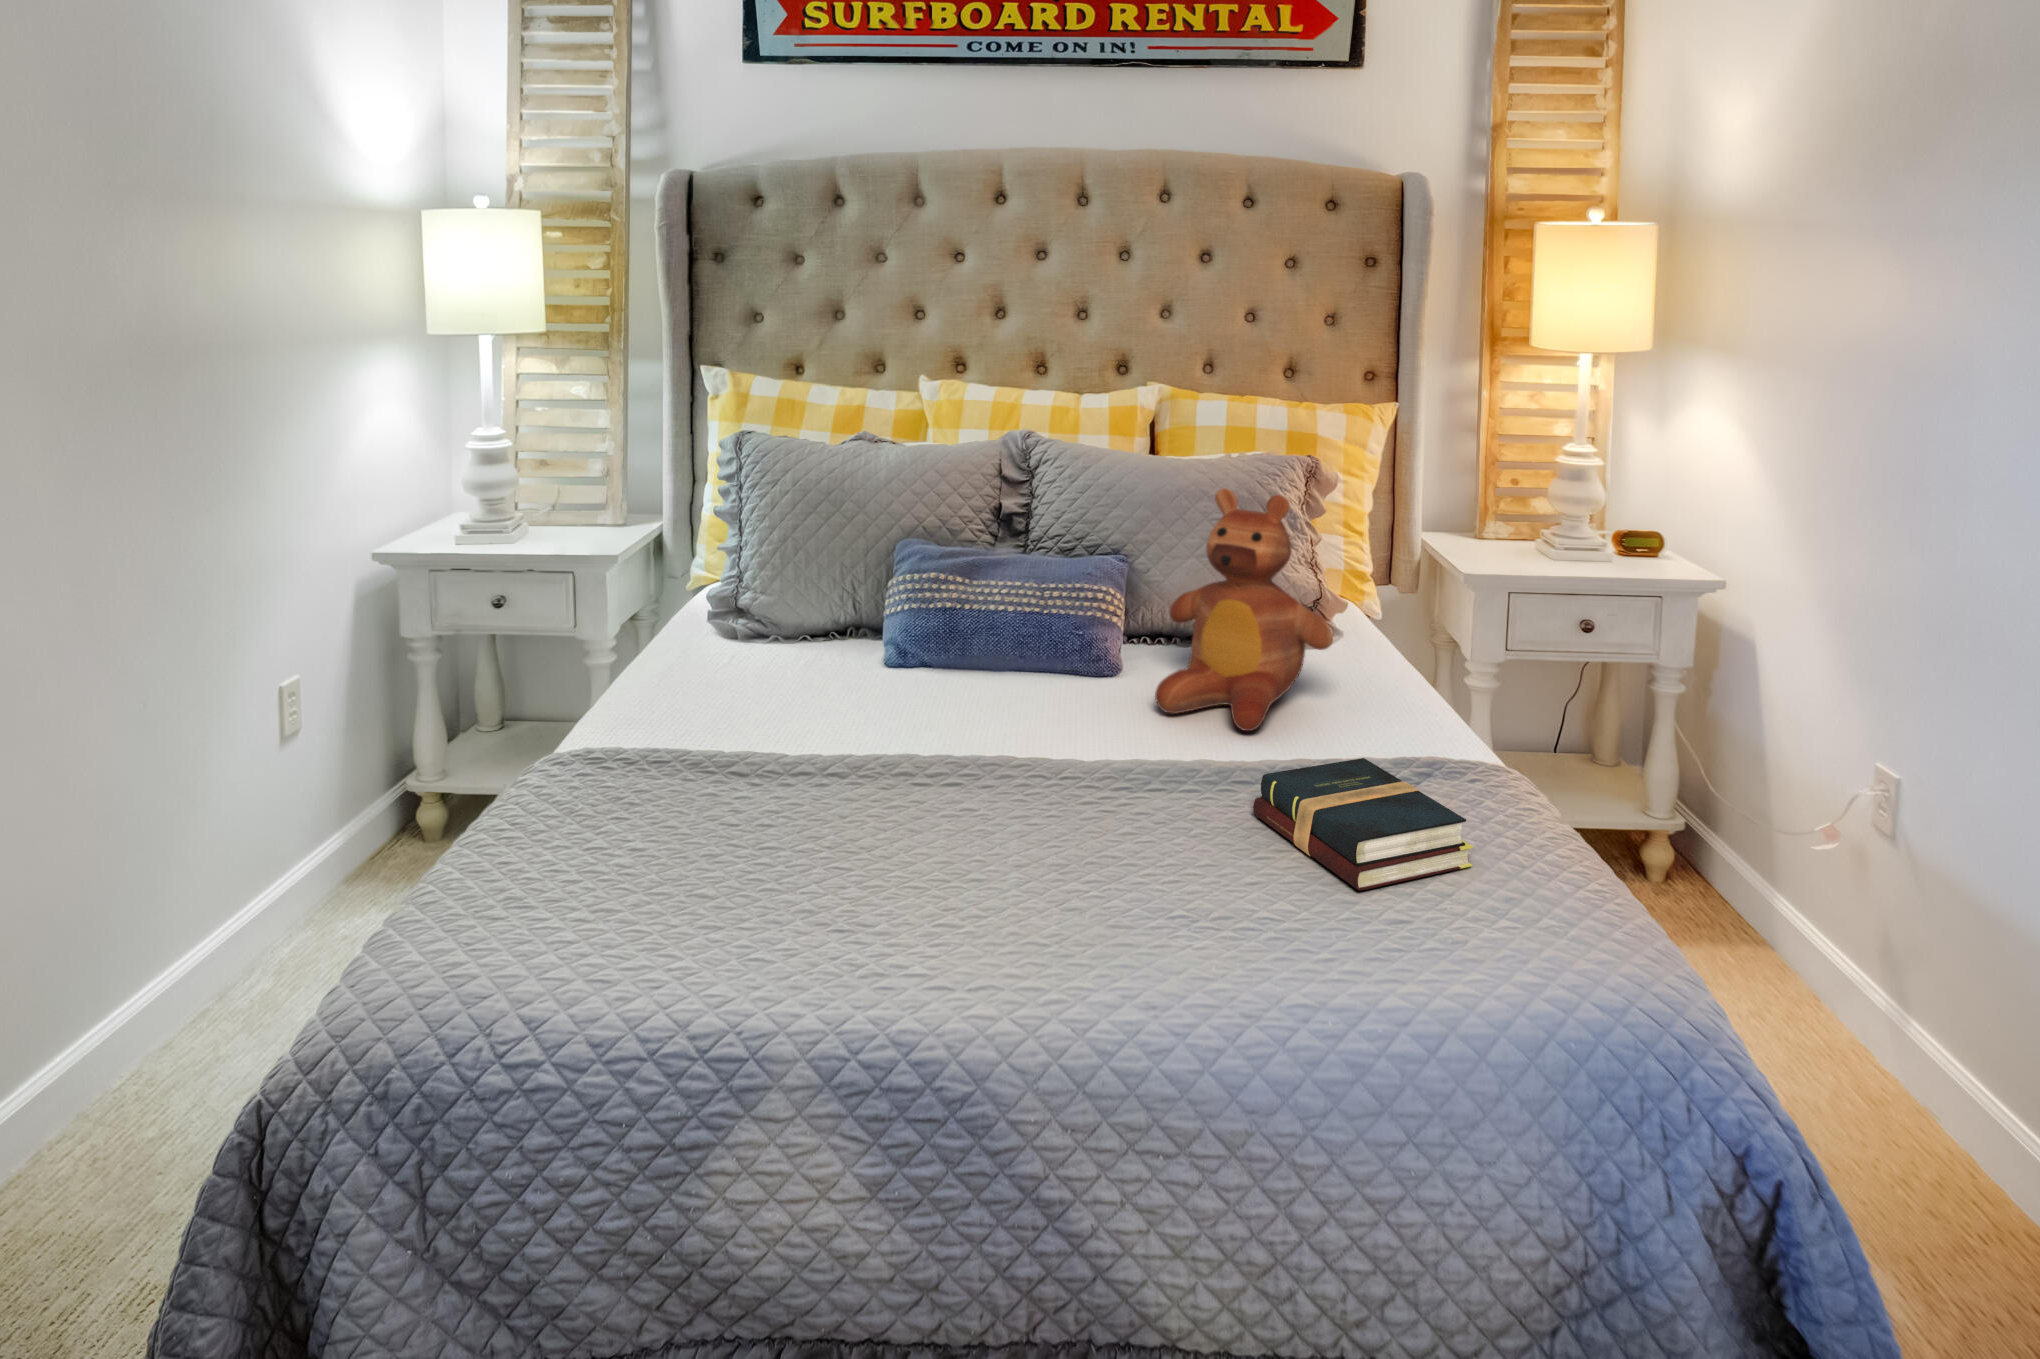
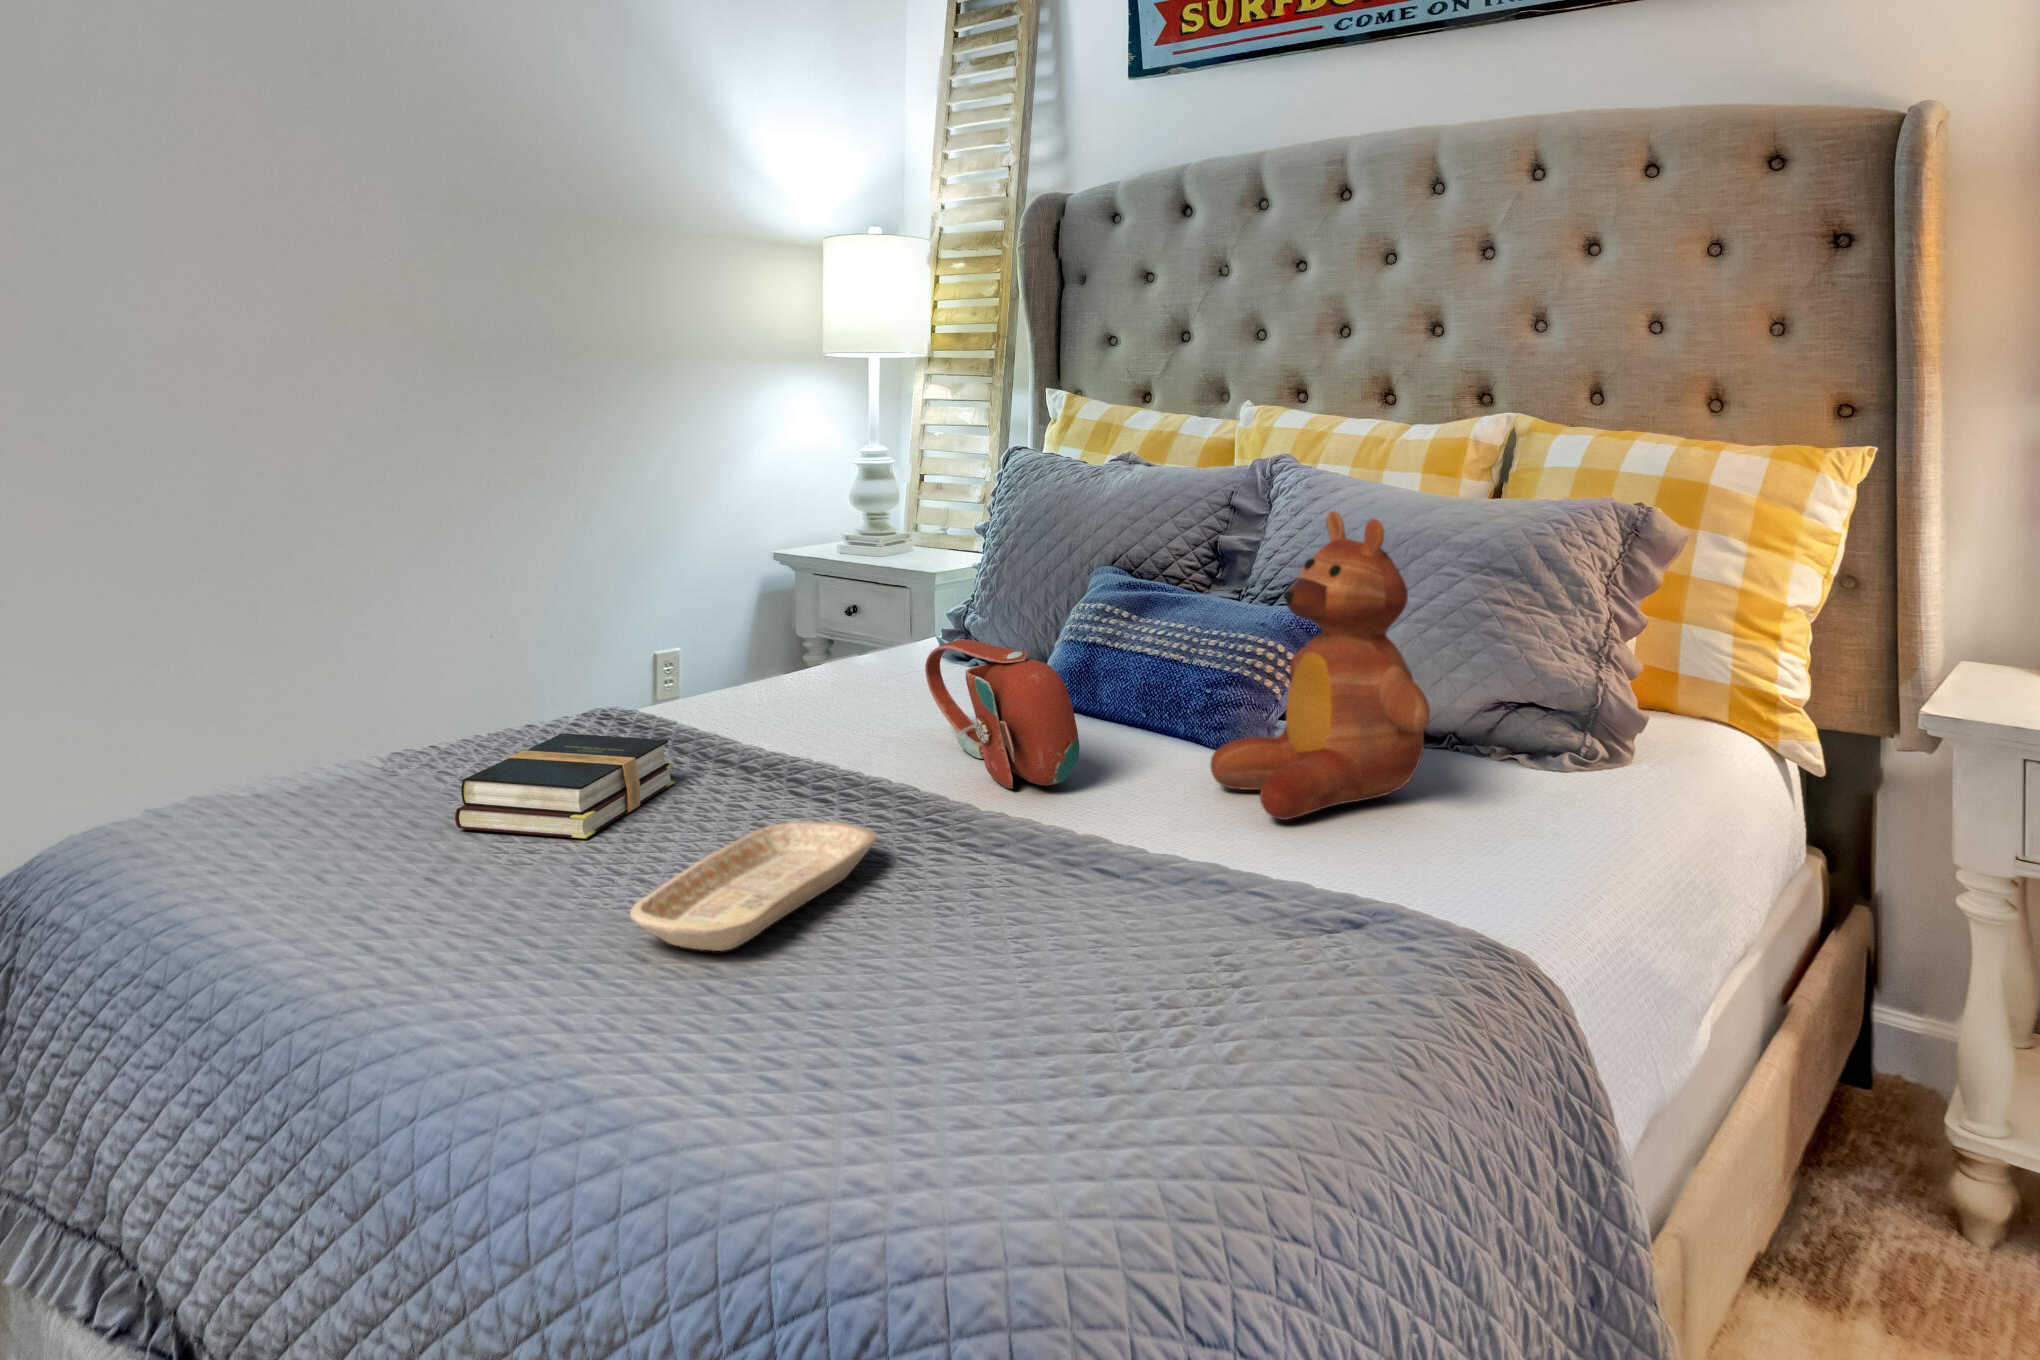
handbag: none [867,626,1079,750] -> present [925,640,1079,789]
hardback book: present [1253,758,1473,890] -> present [455,733,675,838]
tray: none [953,812,1128,954] -> present [630,821,877,951]

